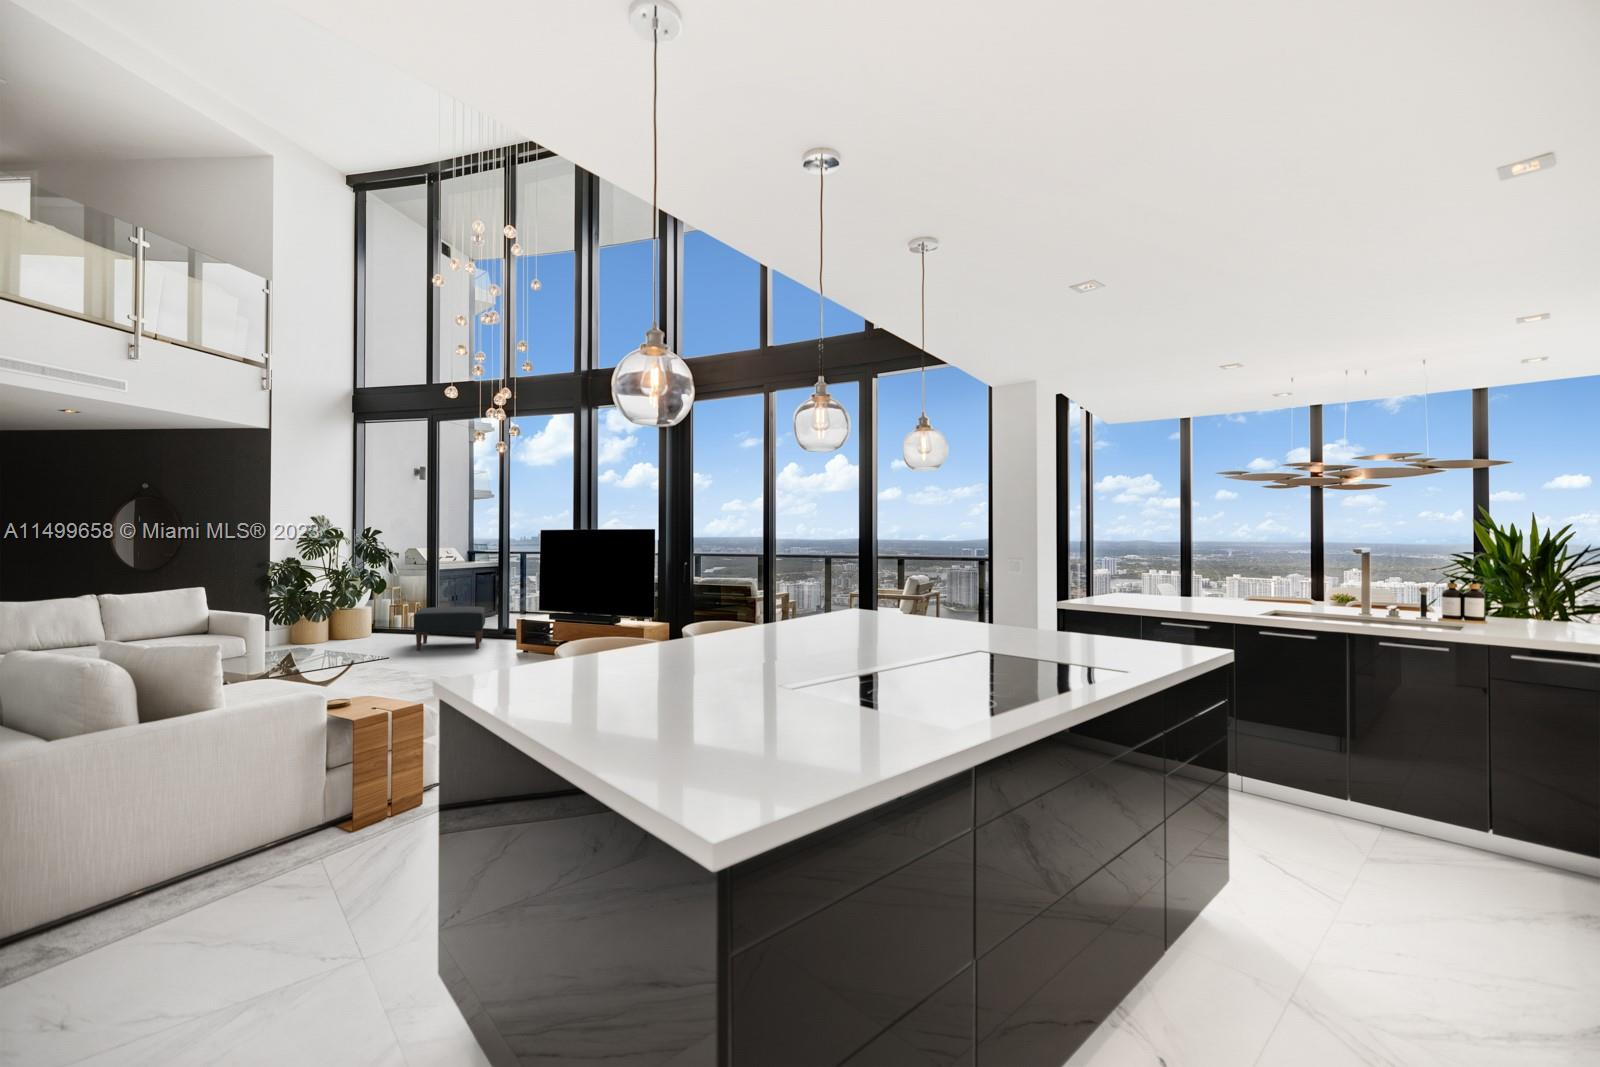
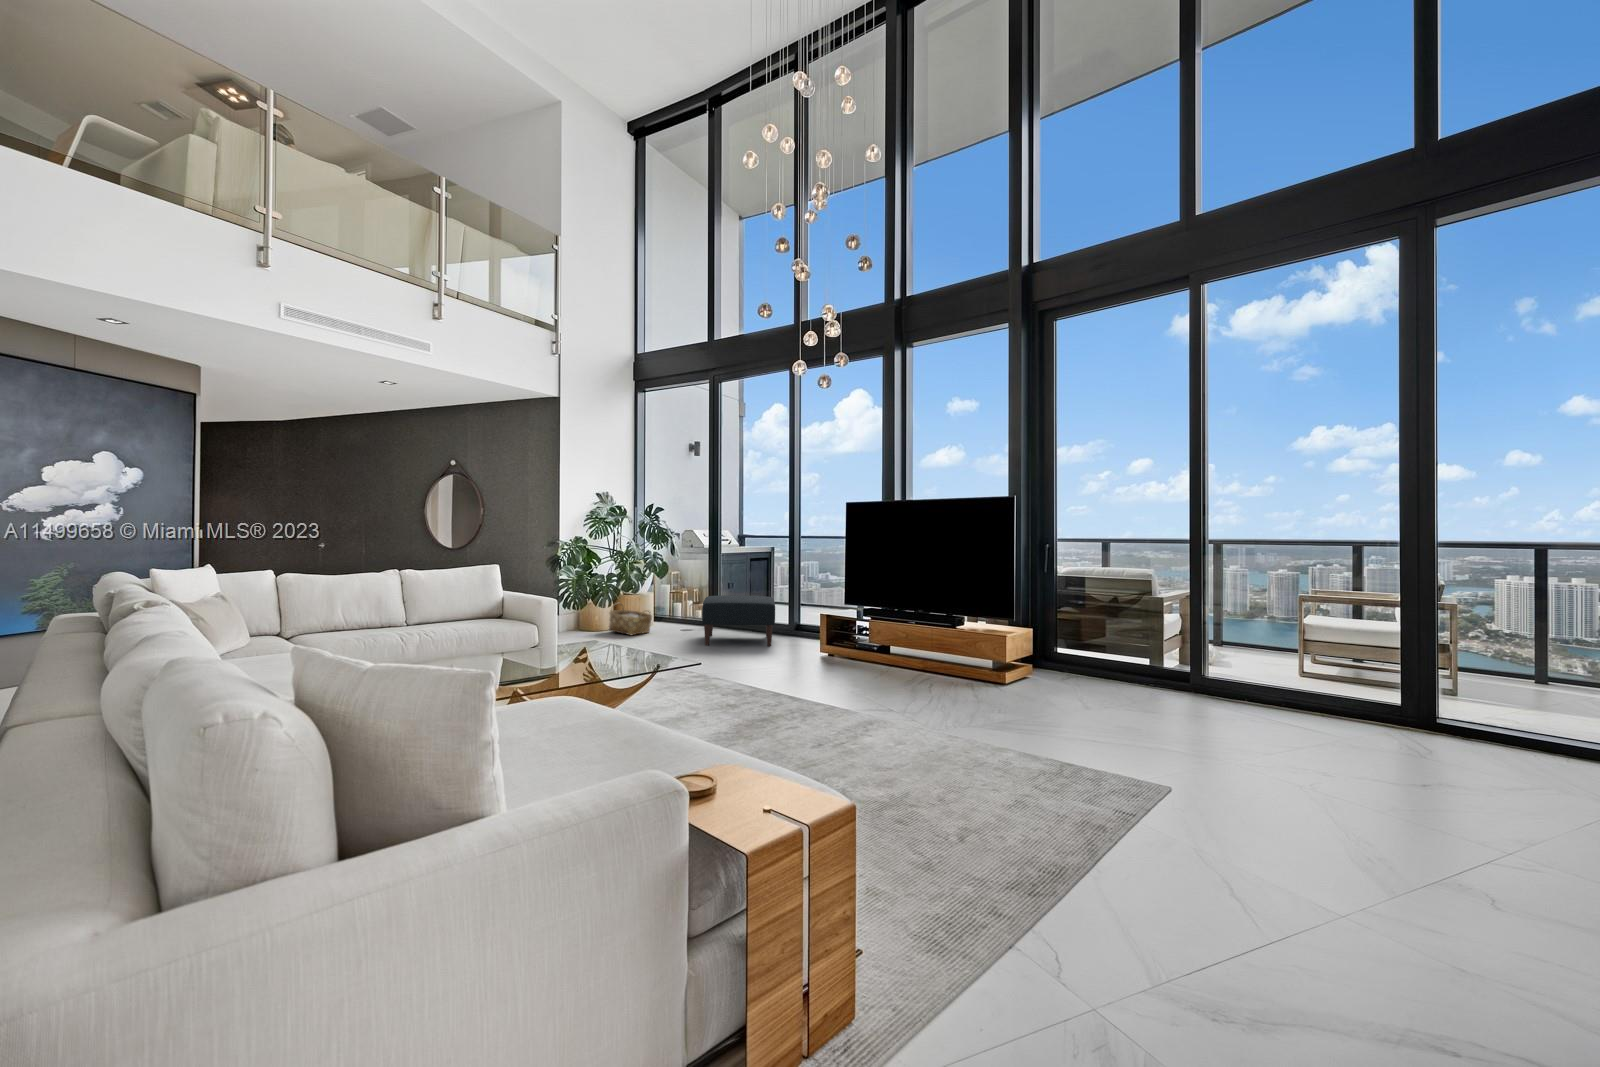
woven basket: none [323,617,367,646] -> present [609,603,652,635]

